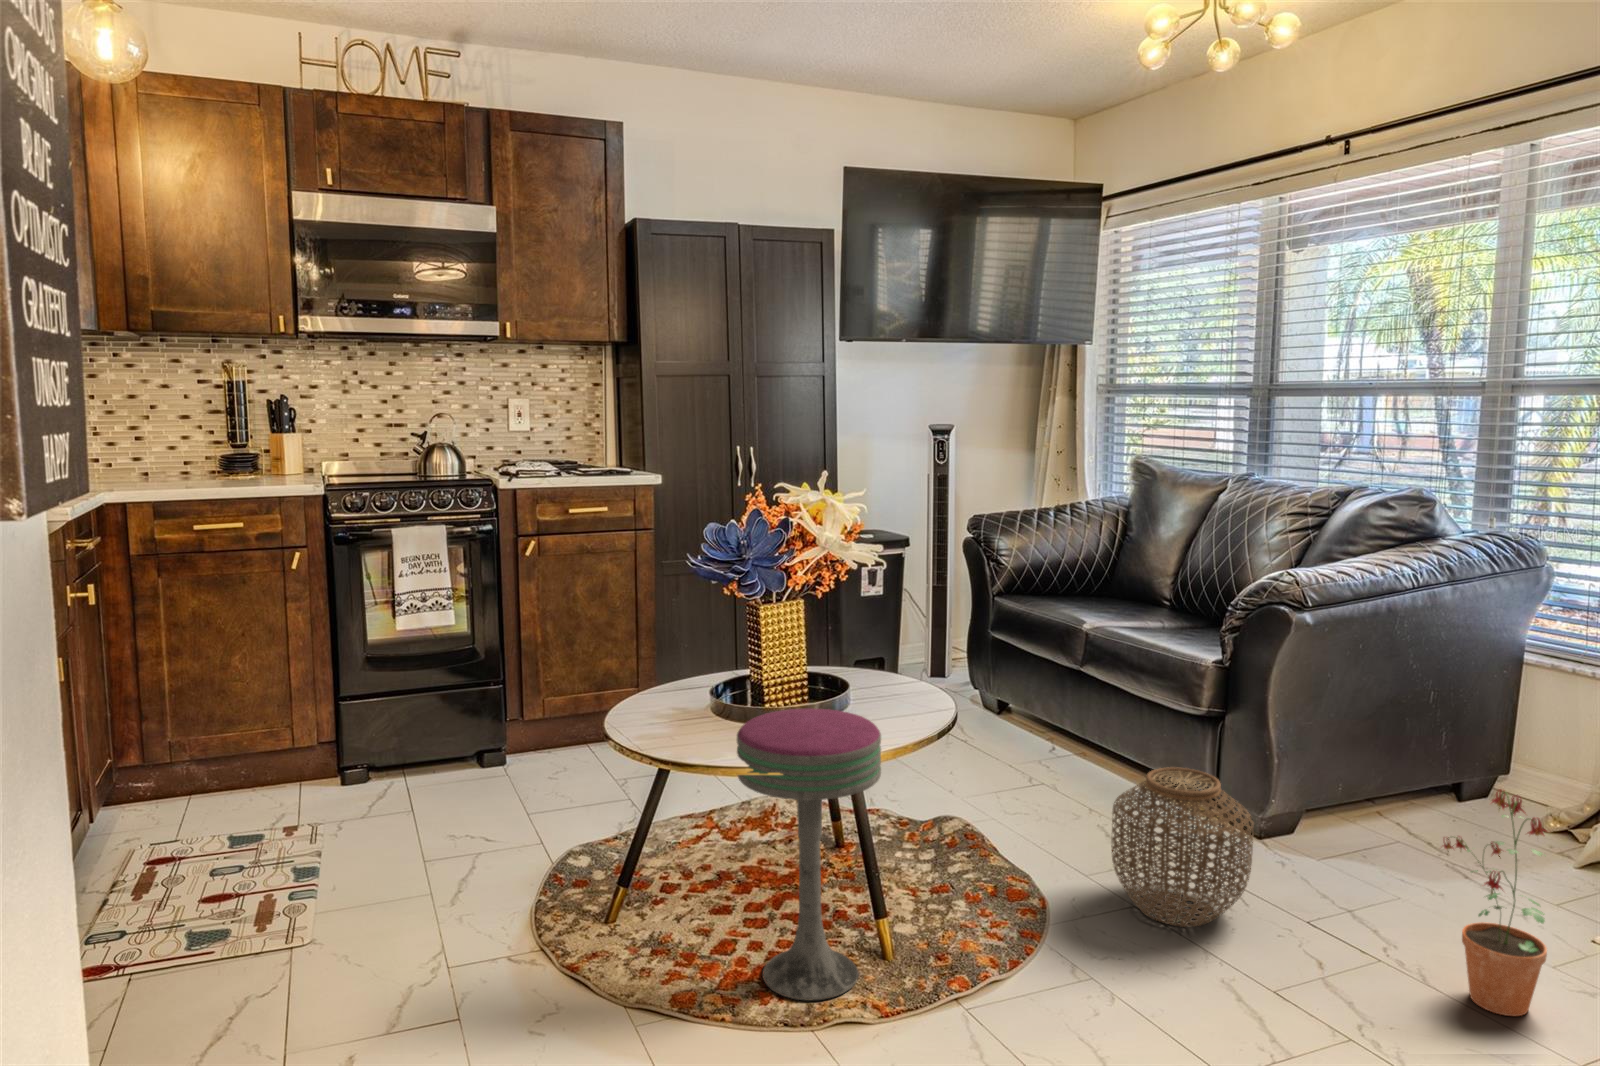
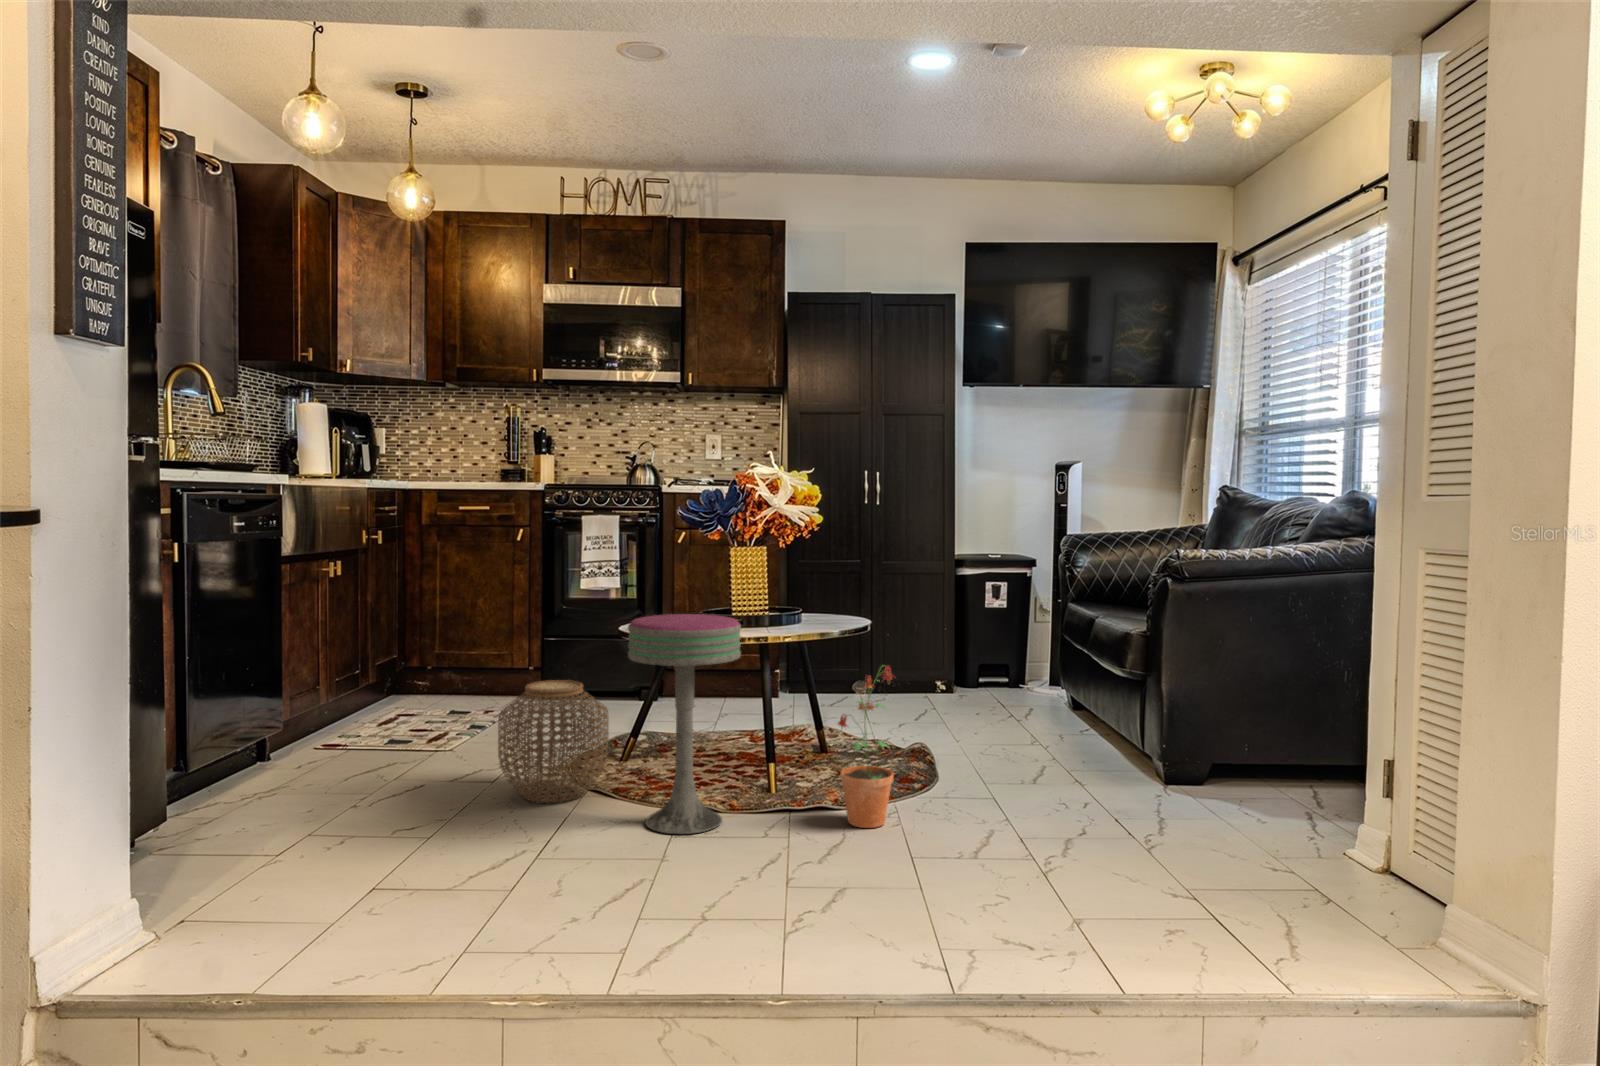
woven basket: present [1111,767,1254,927] -> present [498,680,609,803]
potted plant: present [1443,789,1547,1016] -> present [838,666,893,828]

